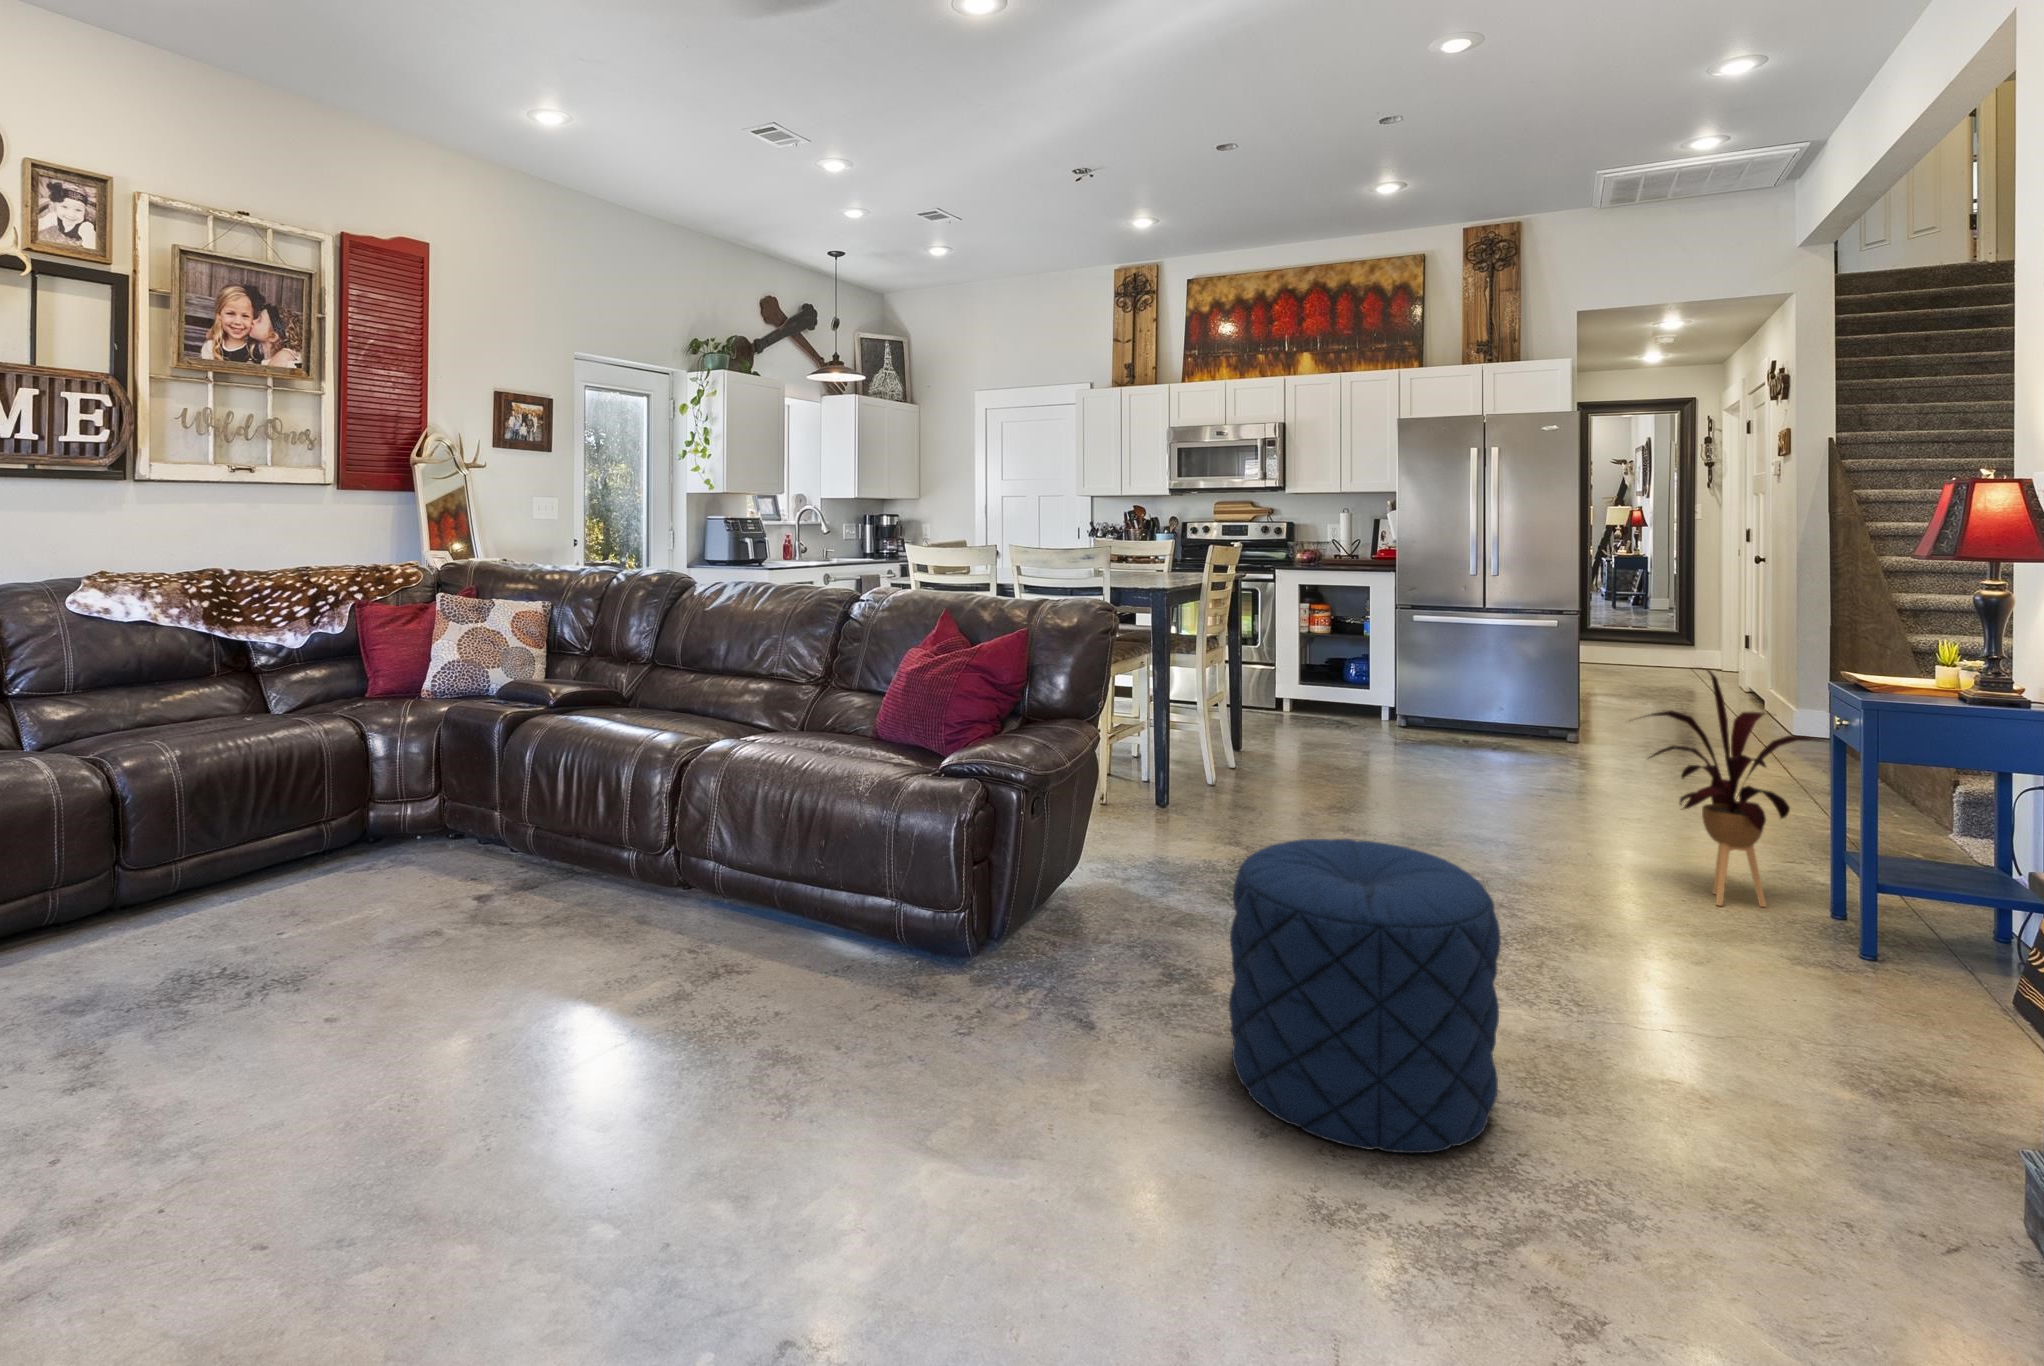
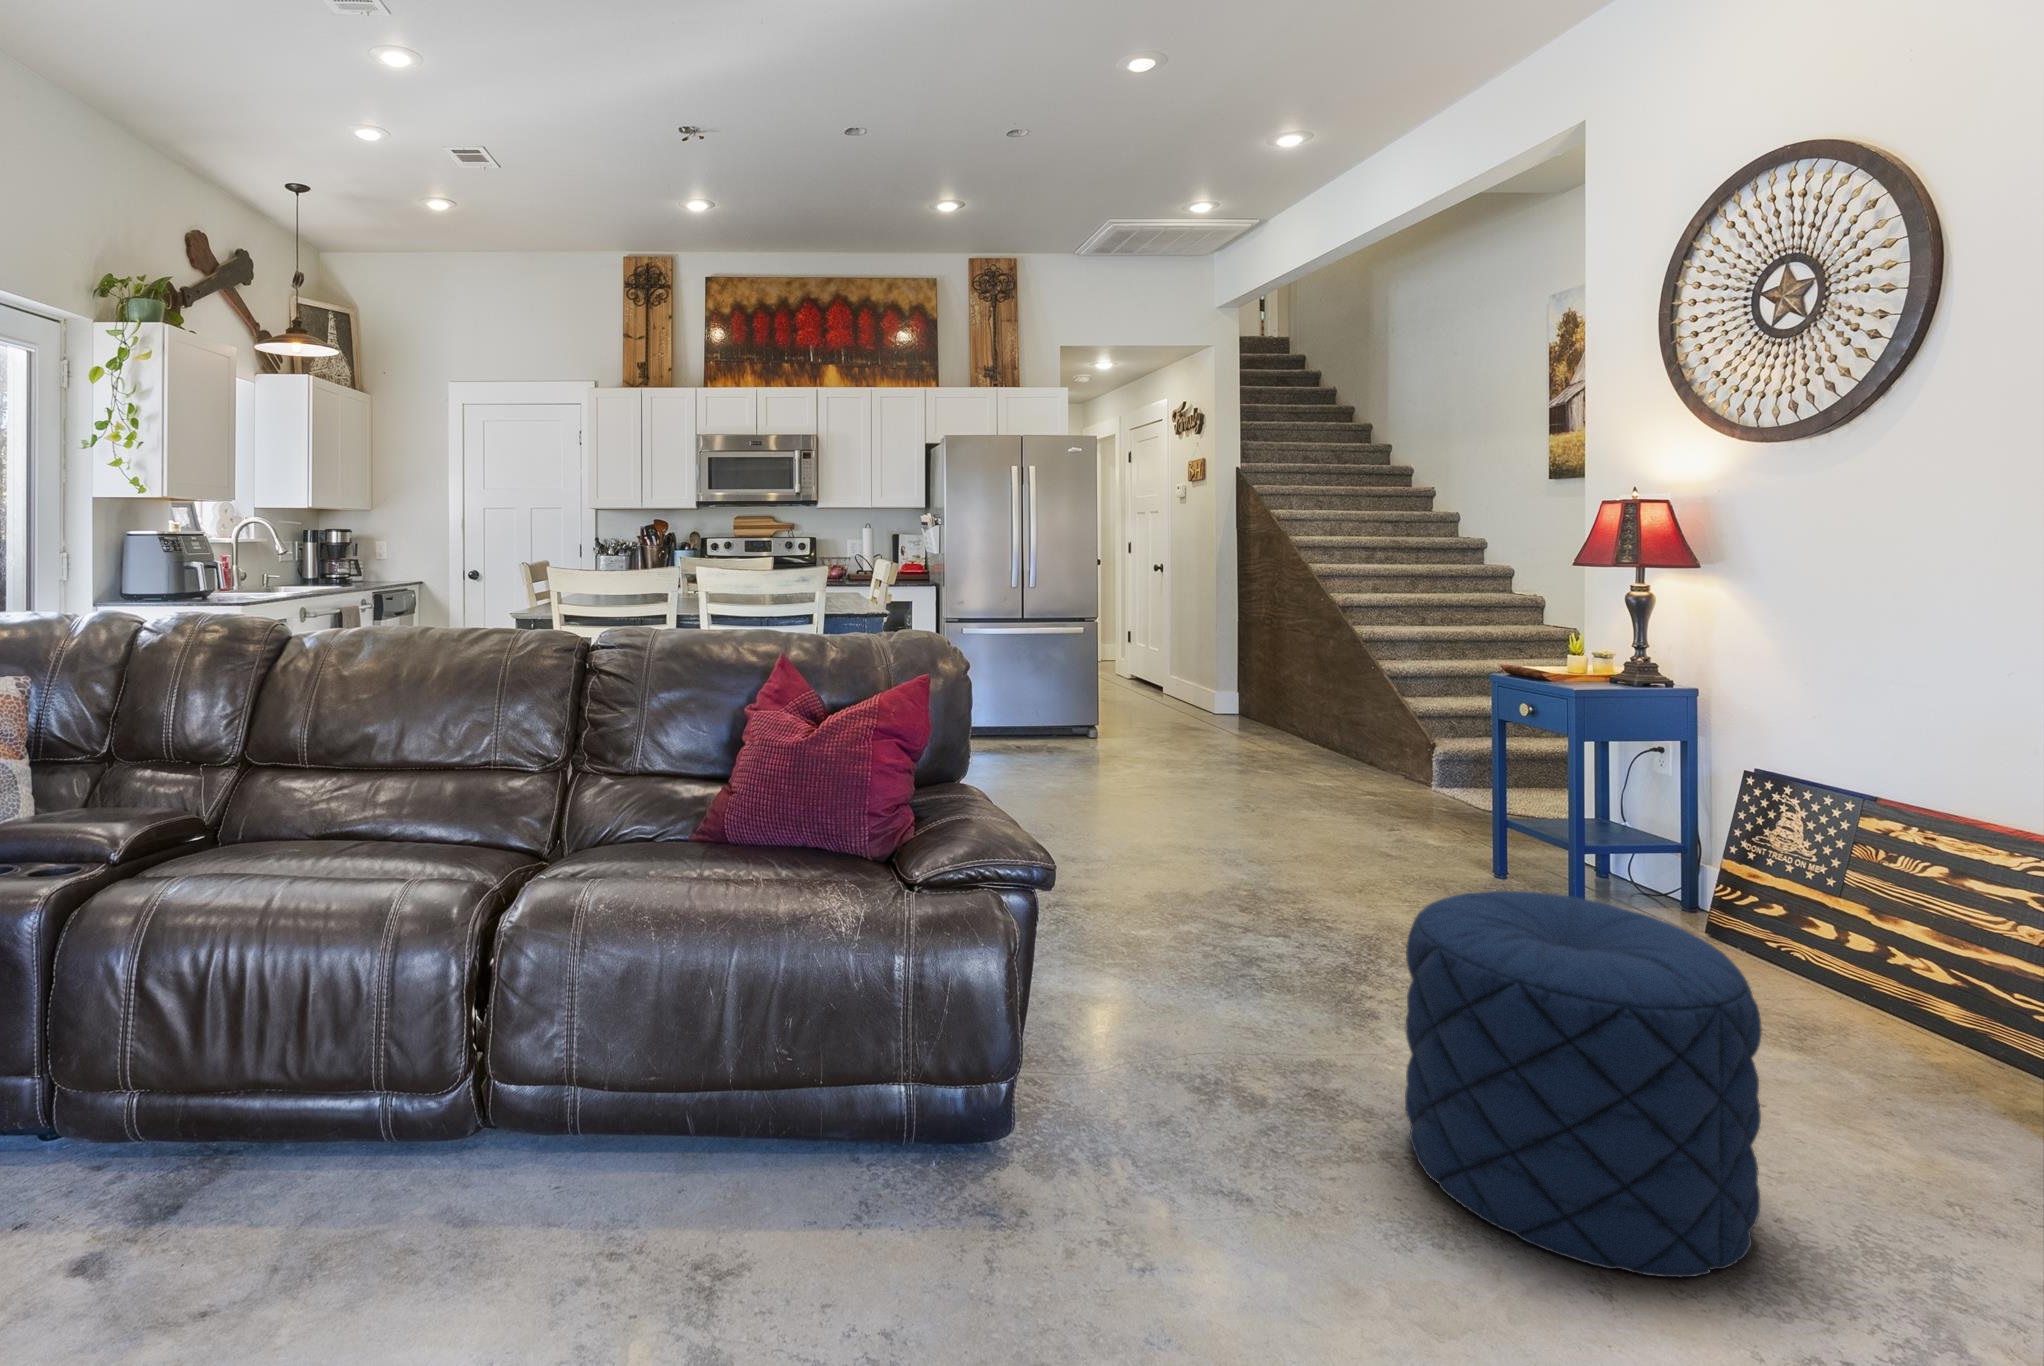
house plant: present [1647,668,1821,907] -> none [1338,662,1482,876]

